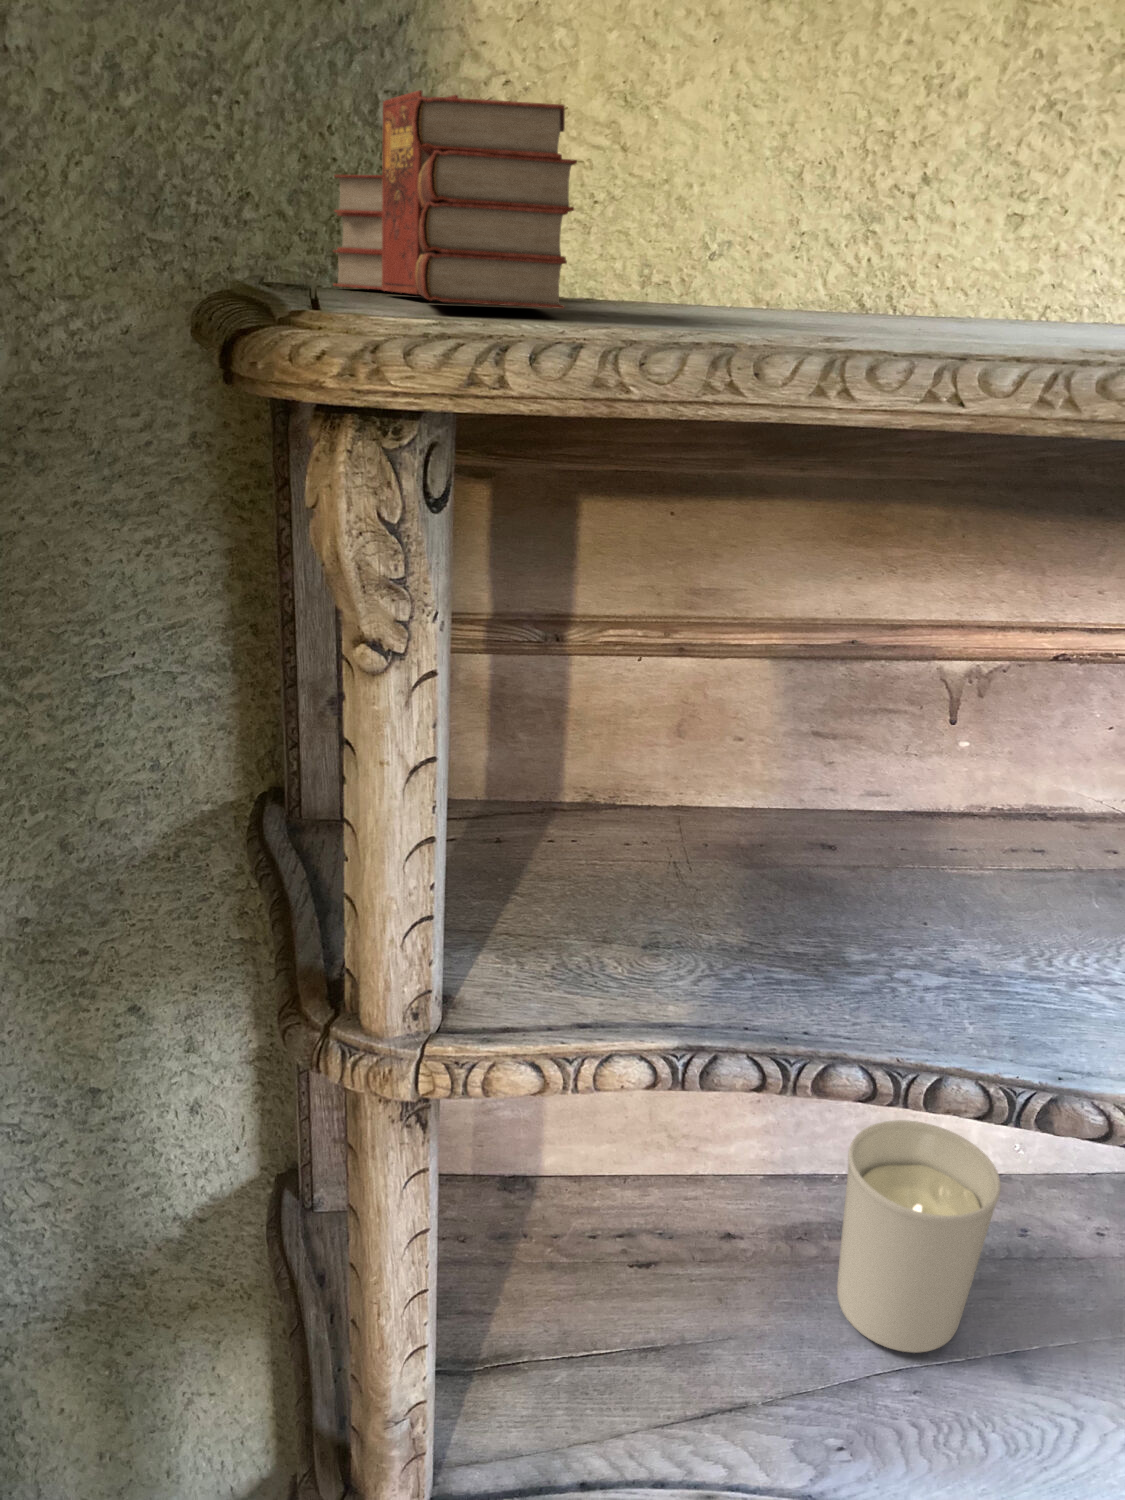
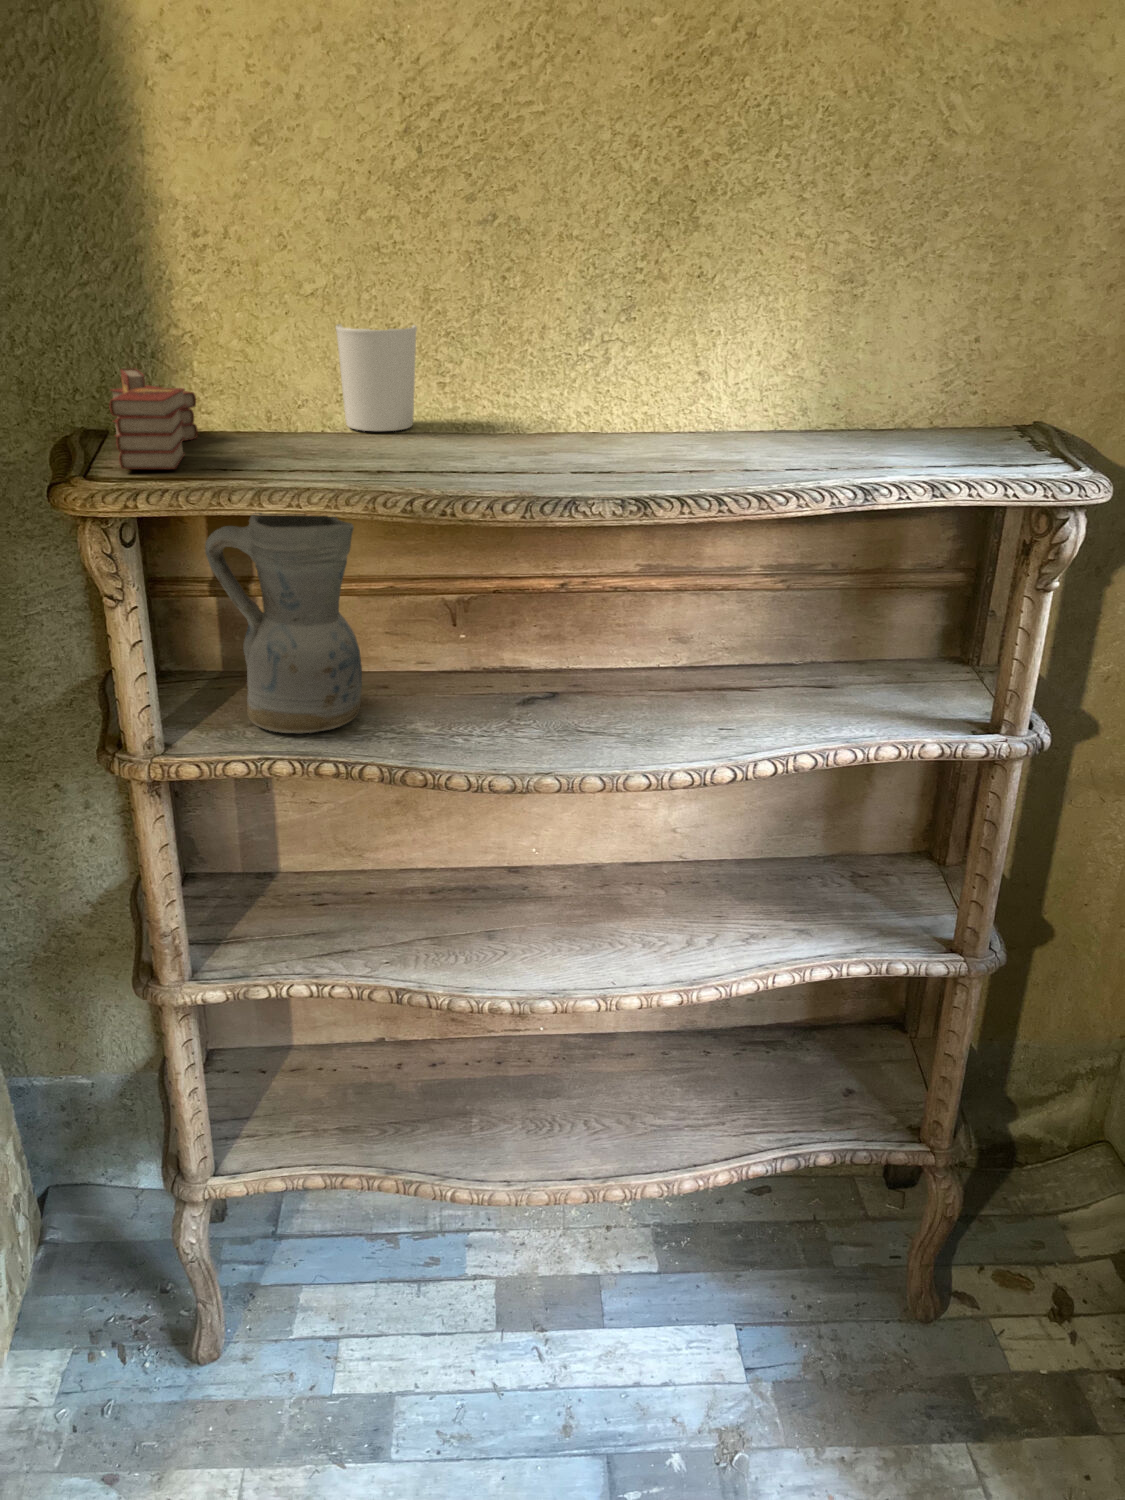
ceramic pitcher: none [568,449,940,976] -> present [205,513,362,733]
candle holder: present [837,1120,1001,1353] -> present [336,324,417,431]

